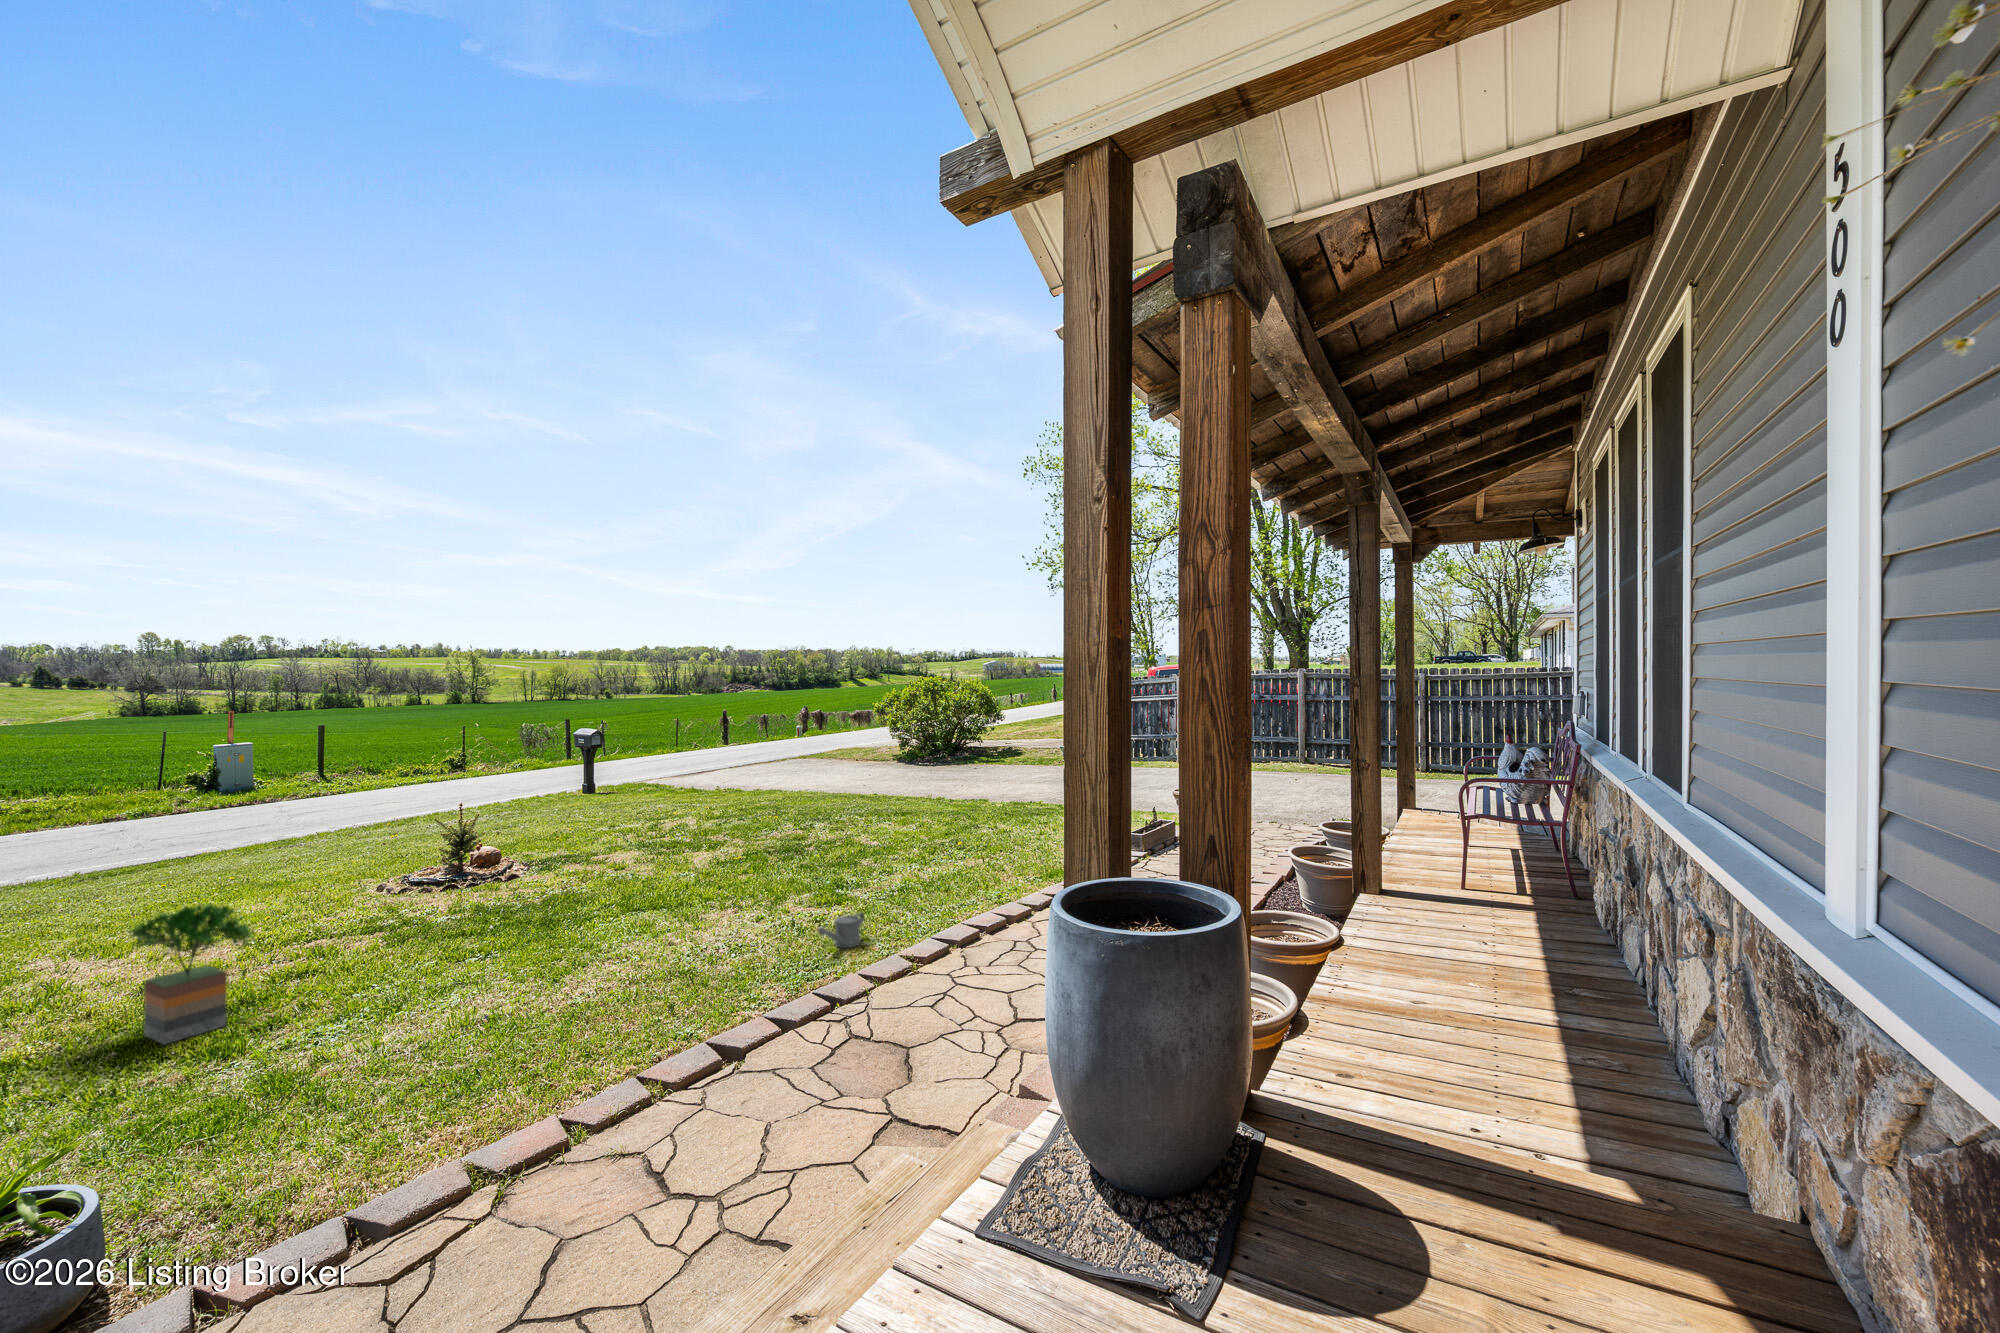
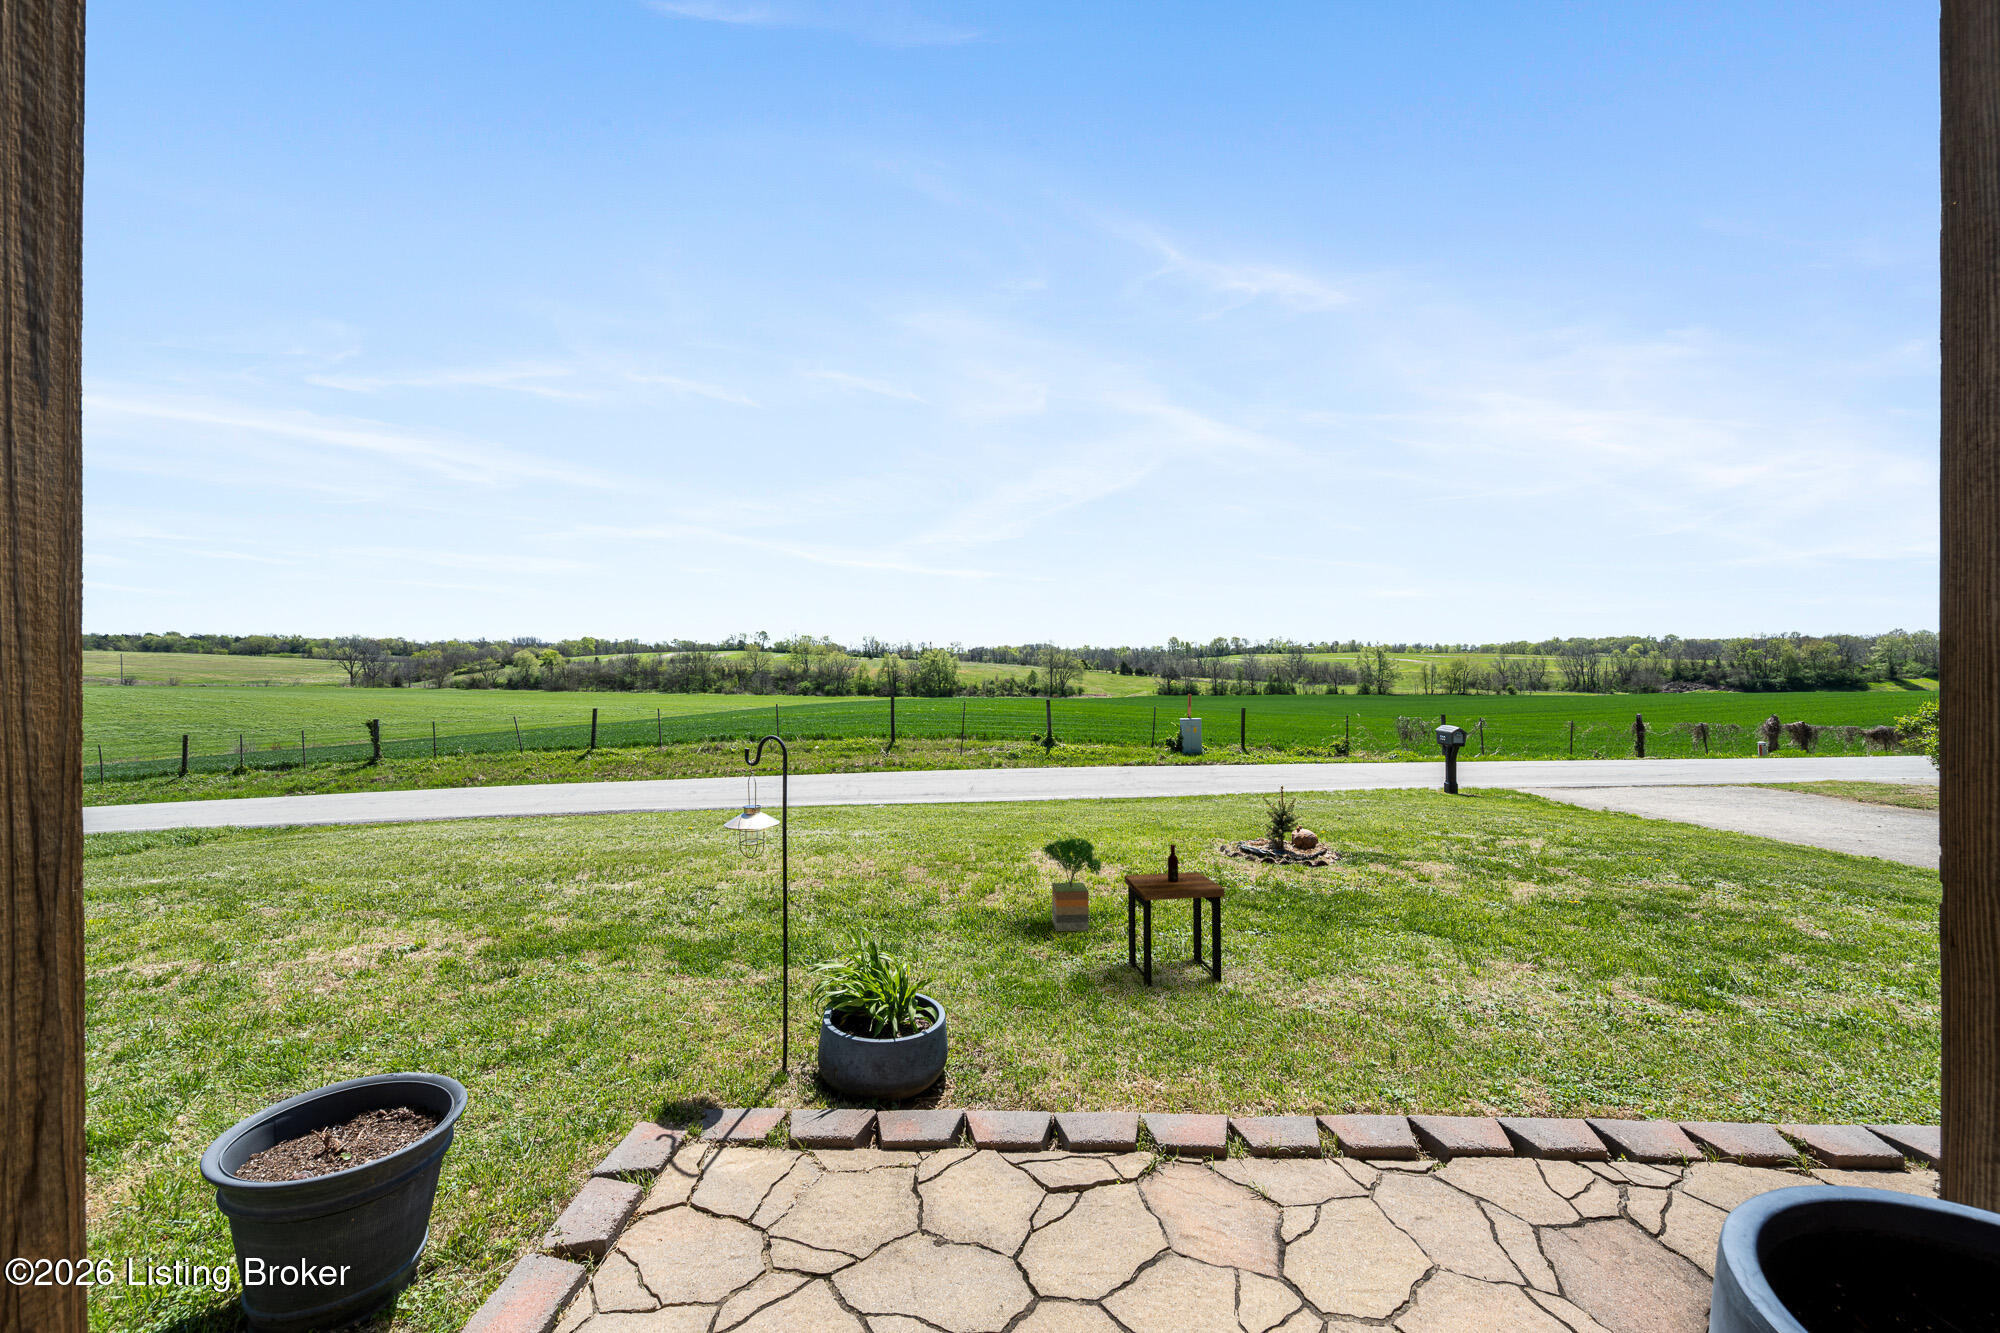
side table: none [319,875,471,1050] -> present [1124,844,1225,986]
watering can: present [818,913,864,948] -> none [1629,1030,1730,1085]

